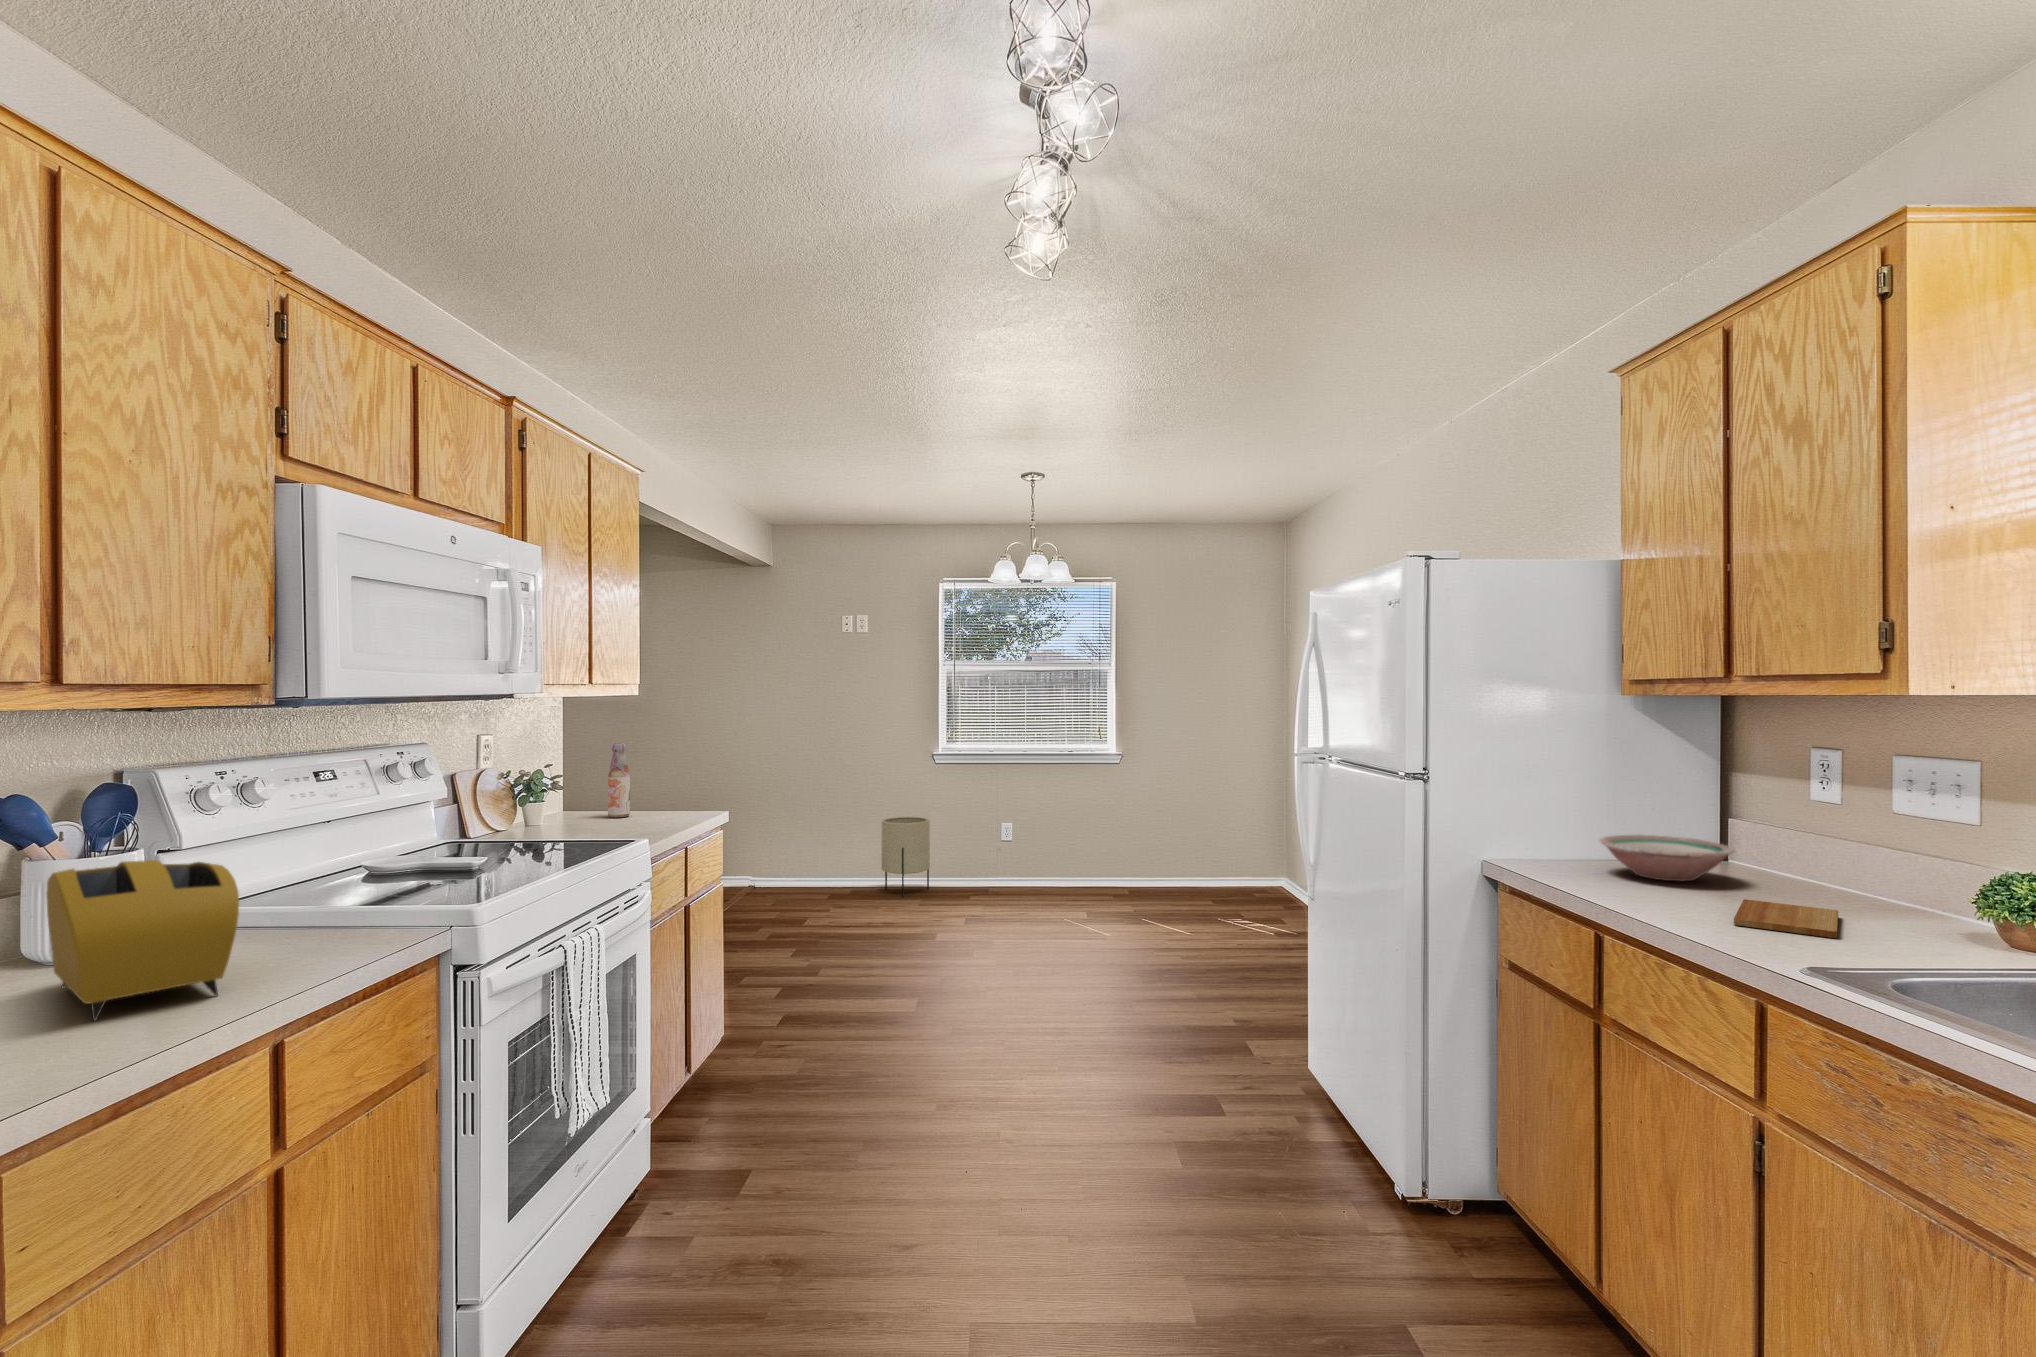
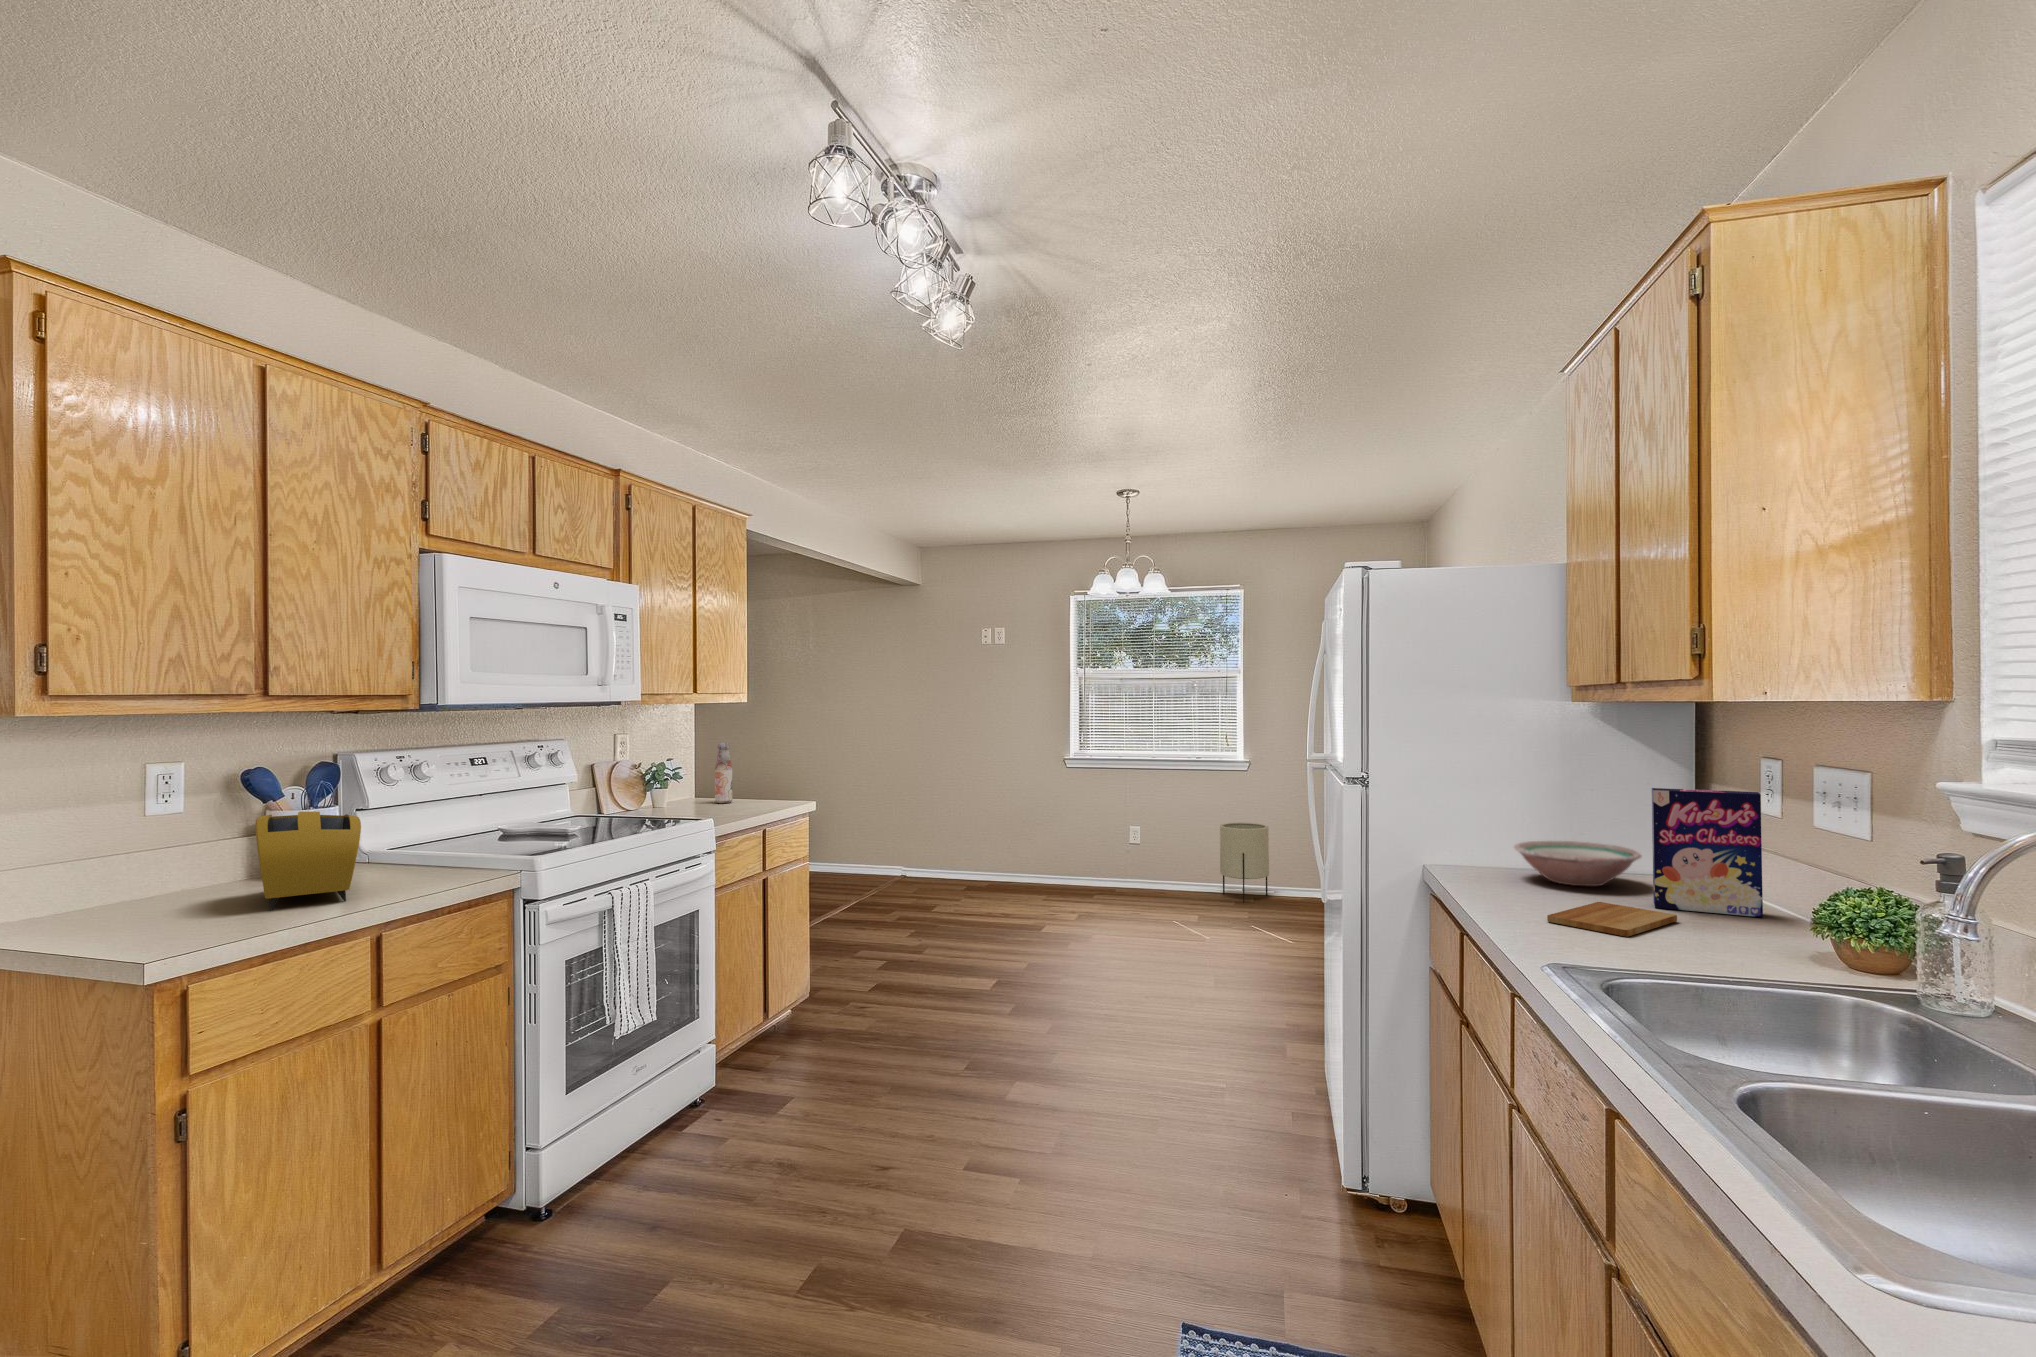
cereal box: none [1775,781,1893,907] -> present [1652,788,1763,917]
planter: present [882,817,930,898] -> present [1220,823,1269,903]

